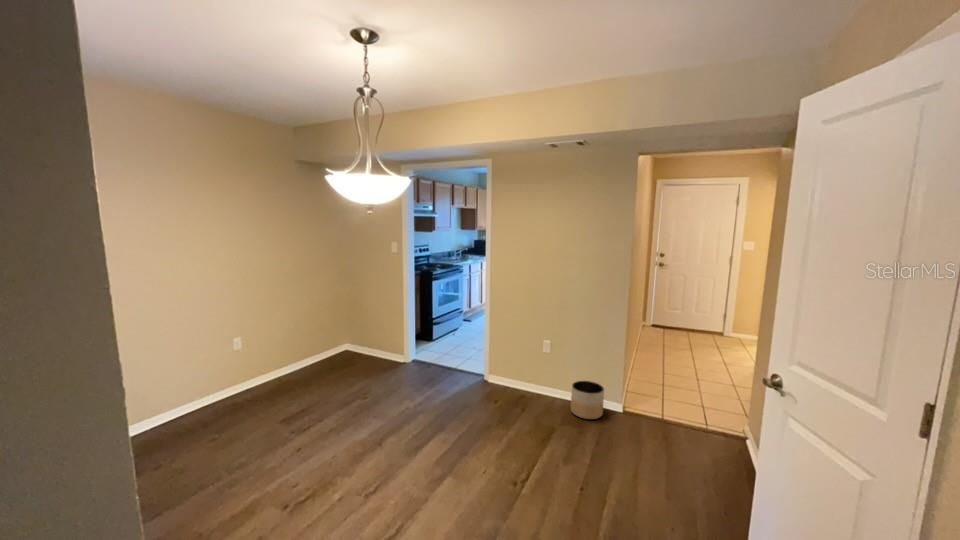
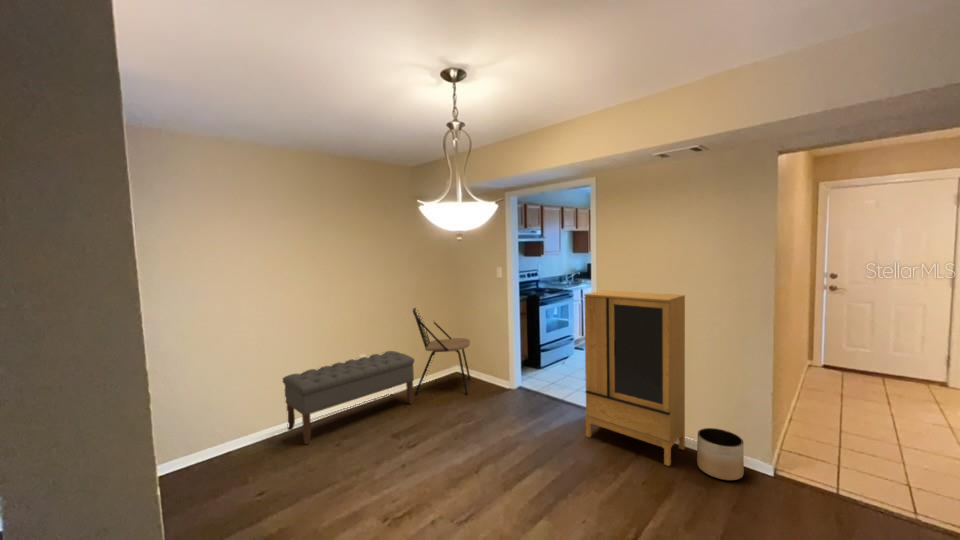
cabinet: none [483,269,566,414] -> present [584,290,685,466]
dining chair: none [303,286,366,376] -> present [413,308,471,395]
bench: none [150,332,309,440] -> present [283,351,414,444]

